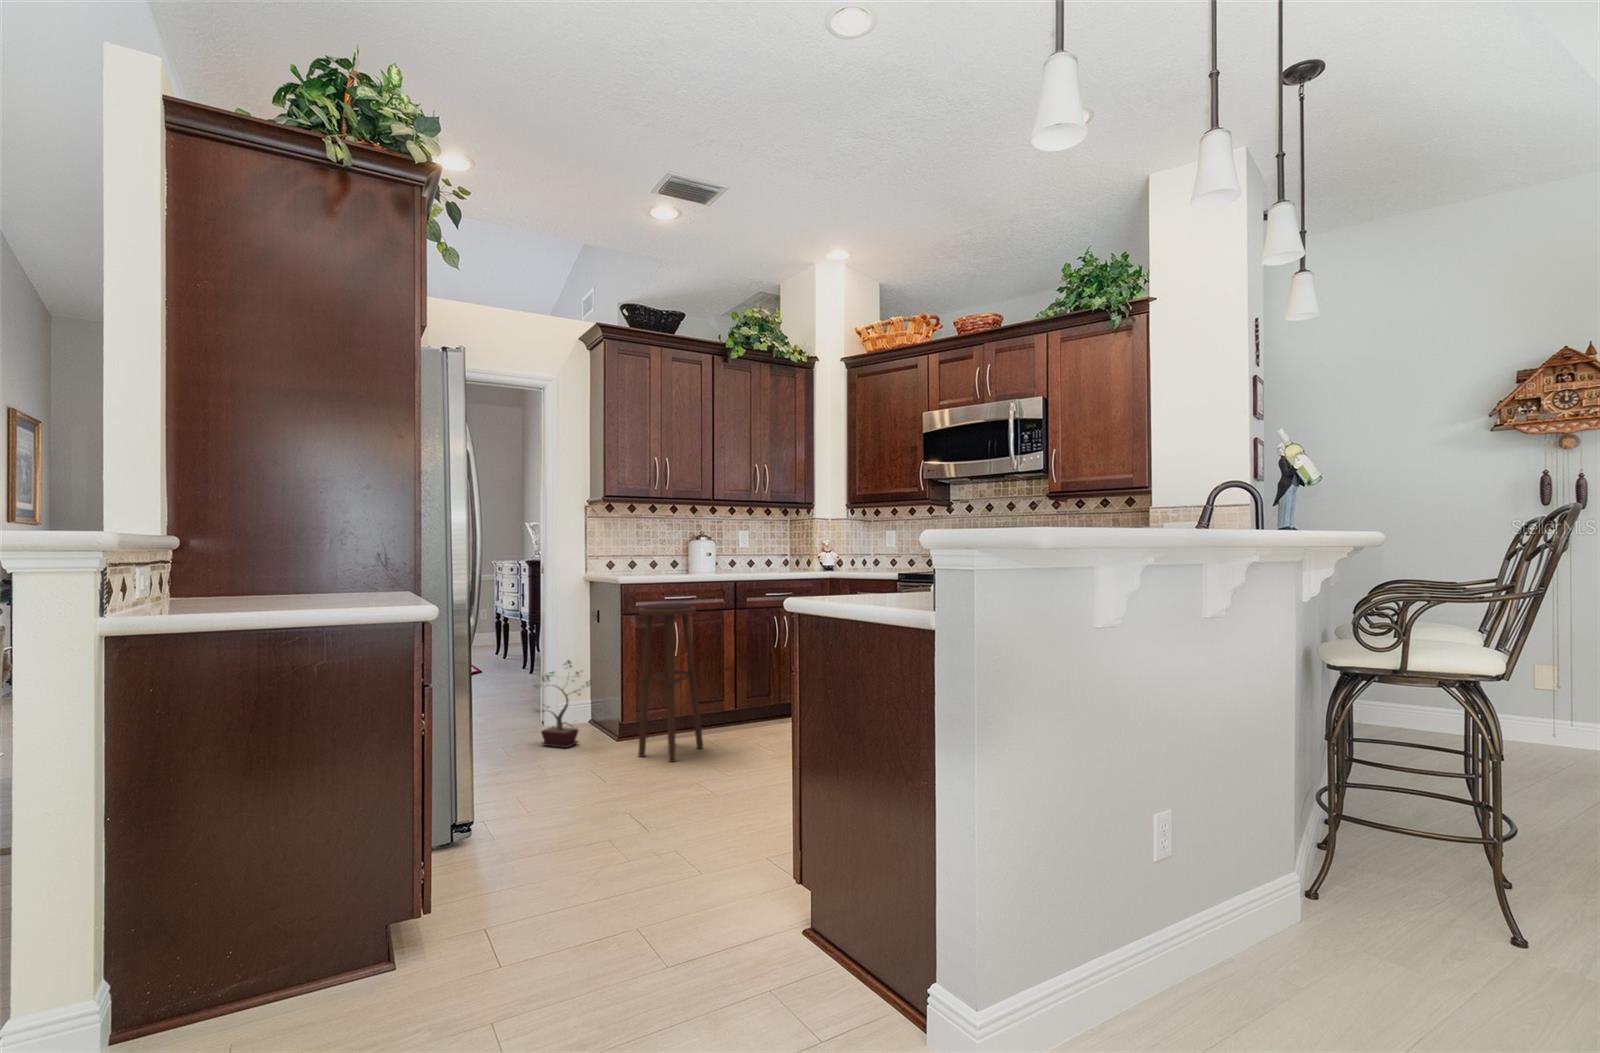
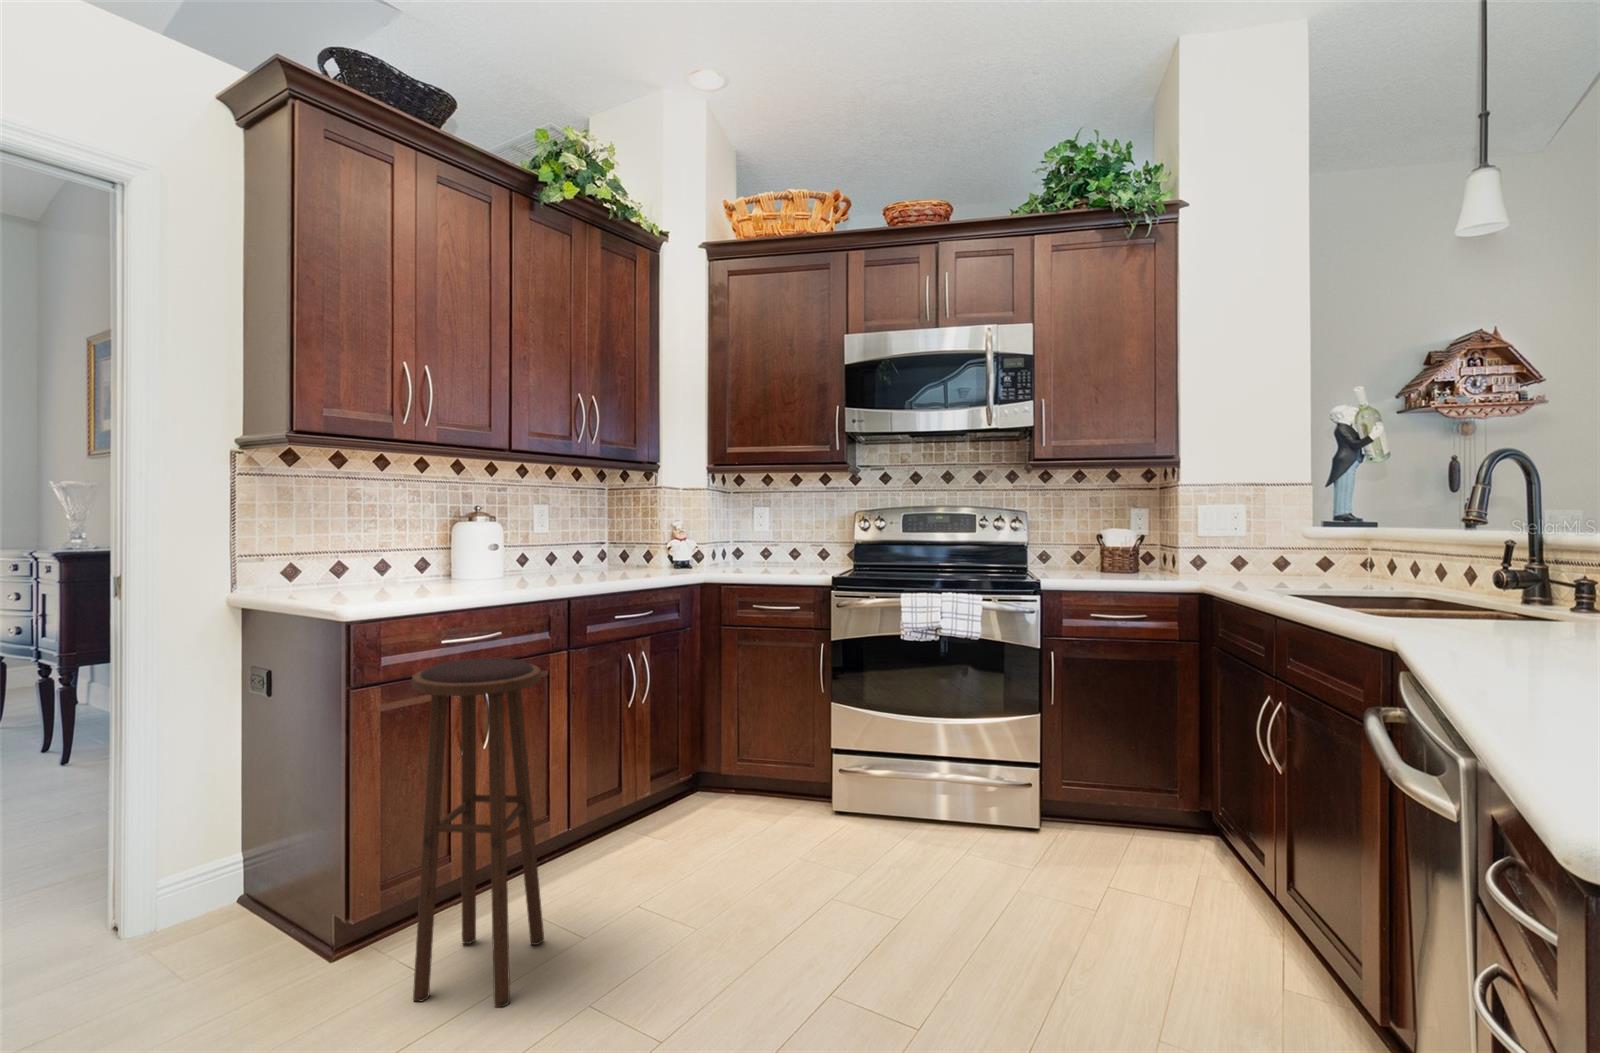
potted plant: present [534,660,592,748] -> none [111,794,294,1005]

